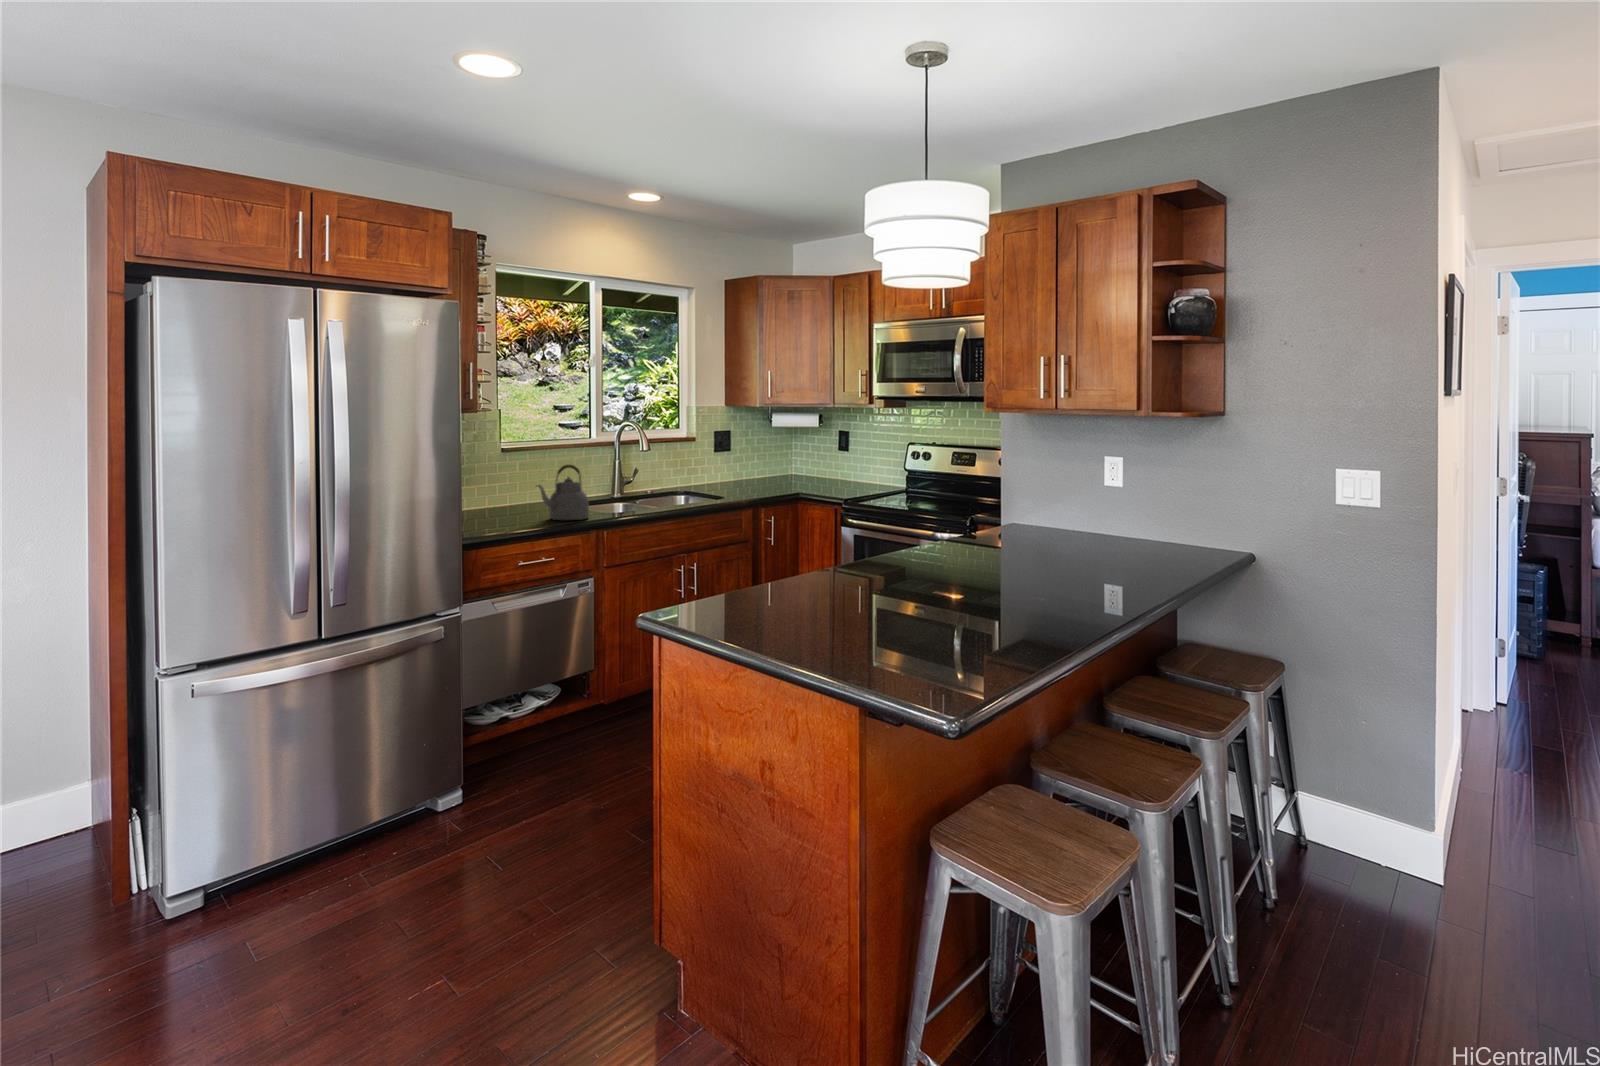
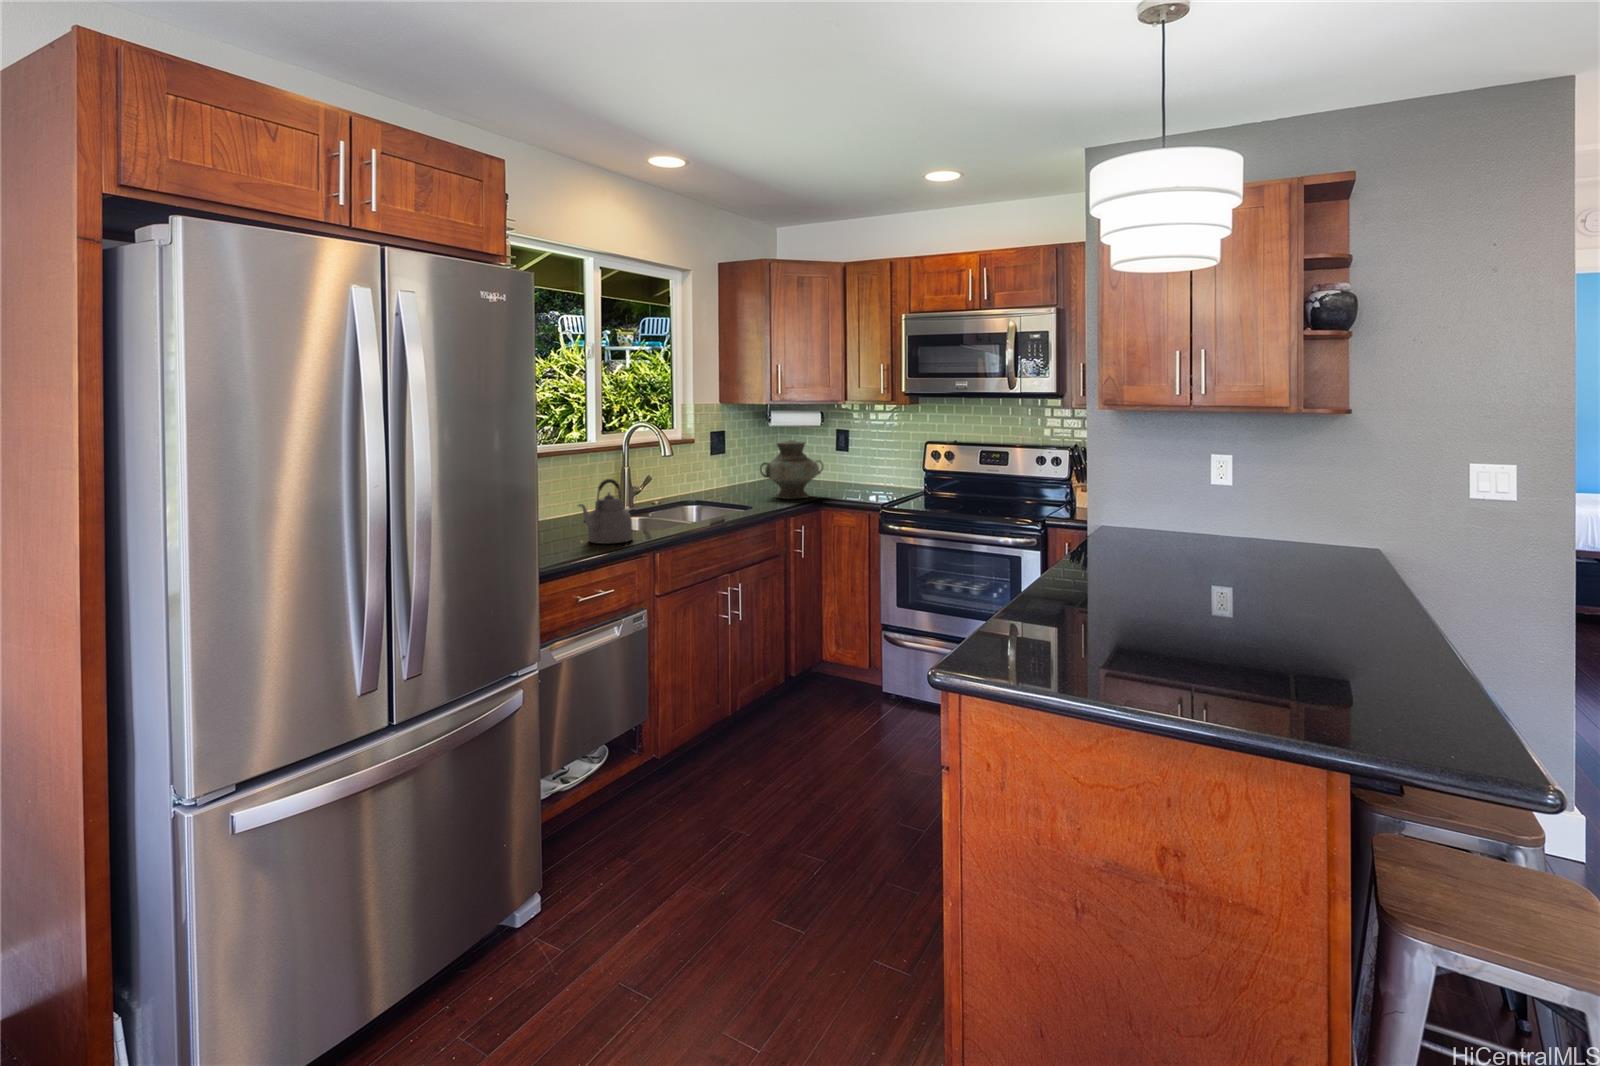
vase: none [749,439,812,493] -> present [760,440,824,498]

